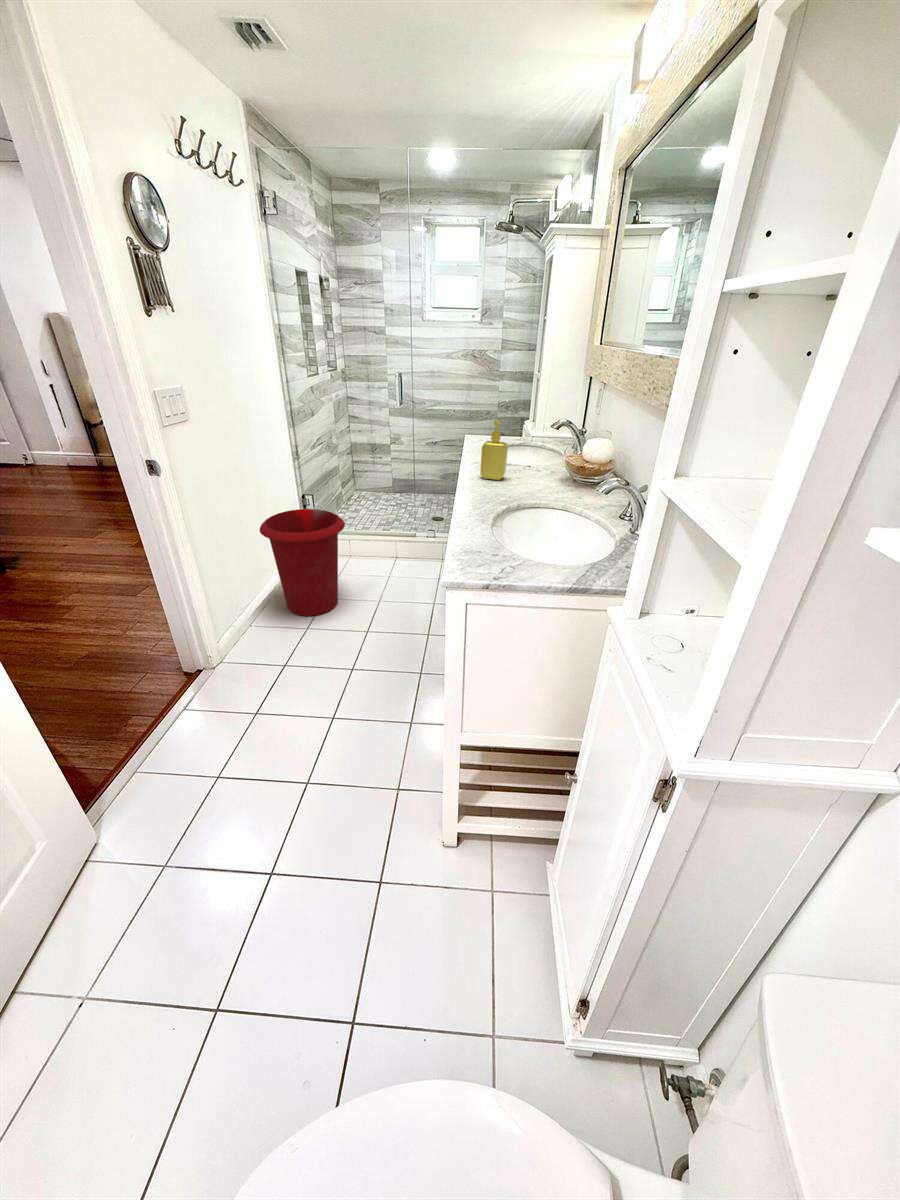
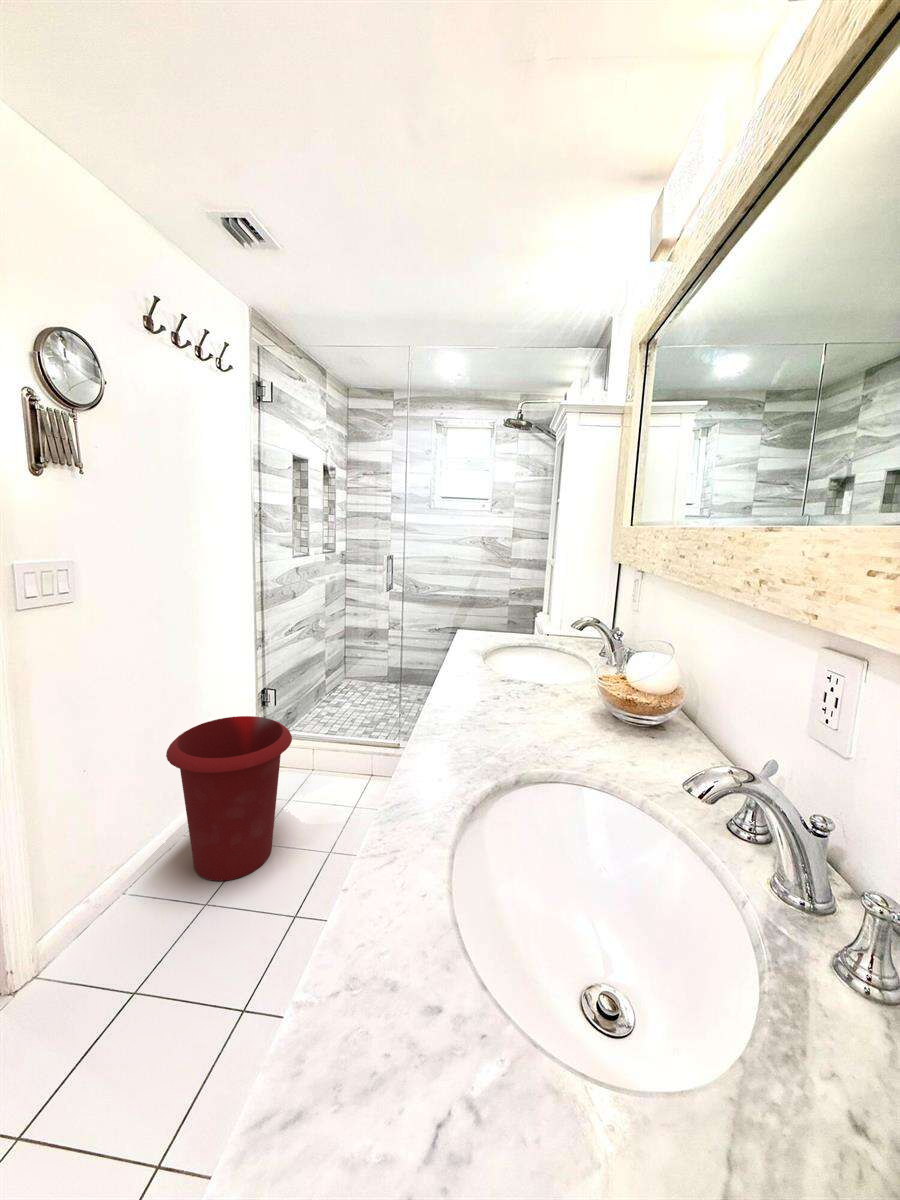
soap dispenser: present [480,420,508,480] -> none [469,622,511,709]

